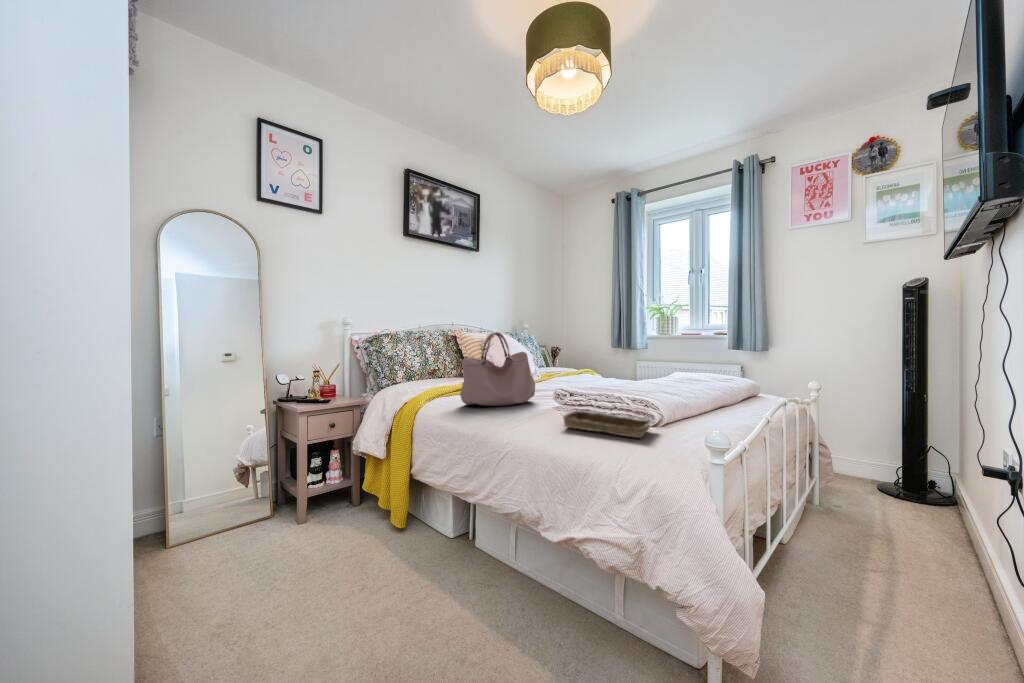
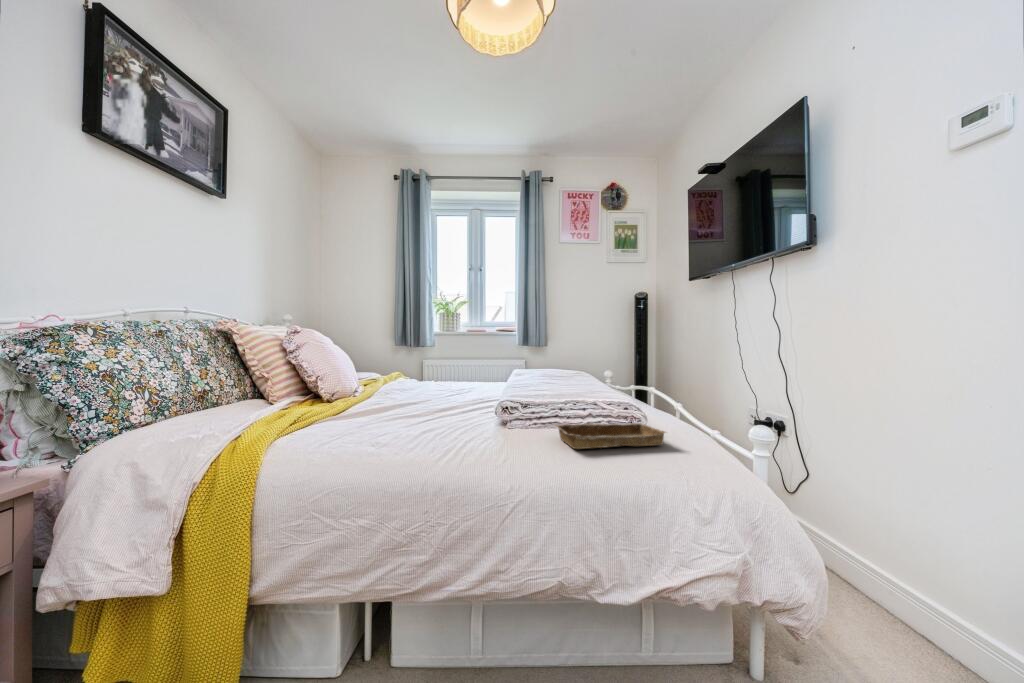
handbag: present [460,332,535,406] -> none [355,326,446,444]

